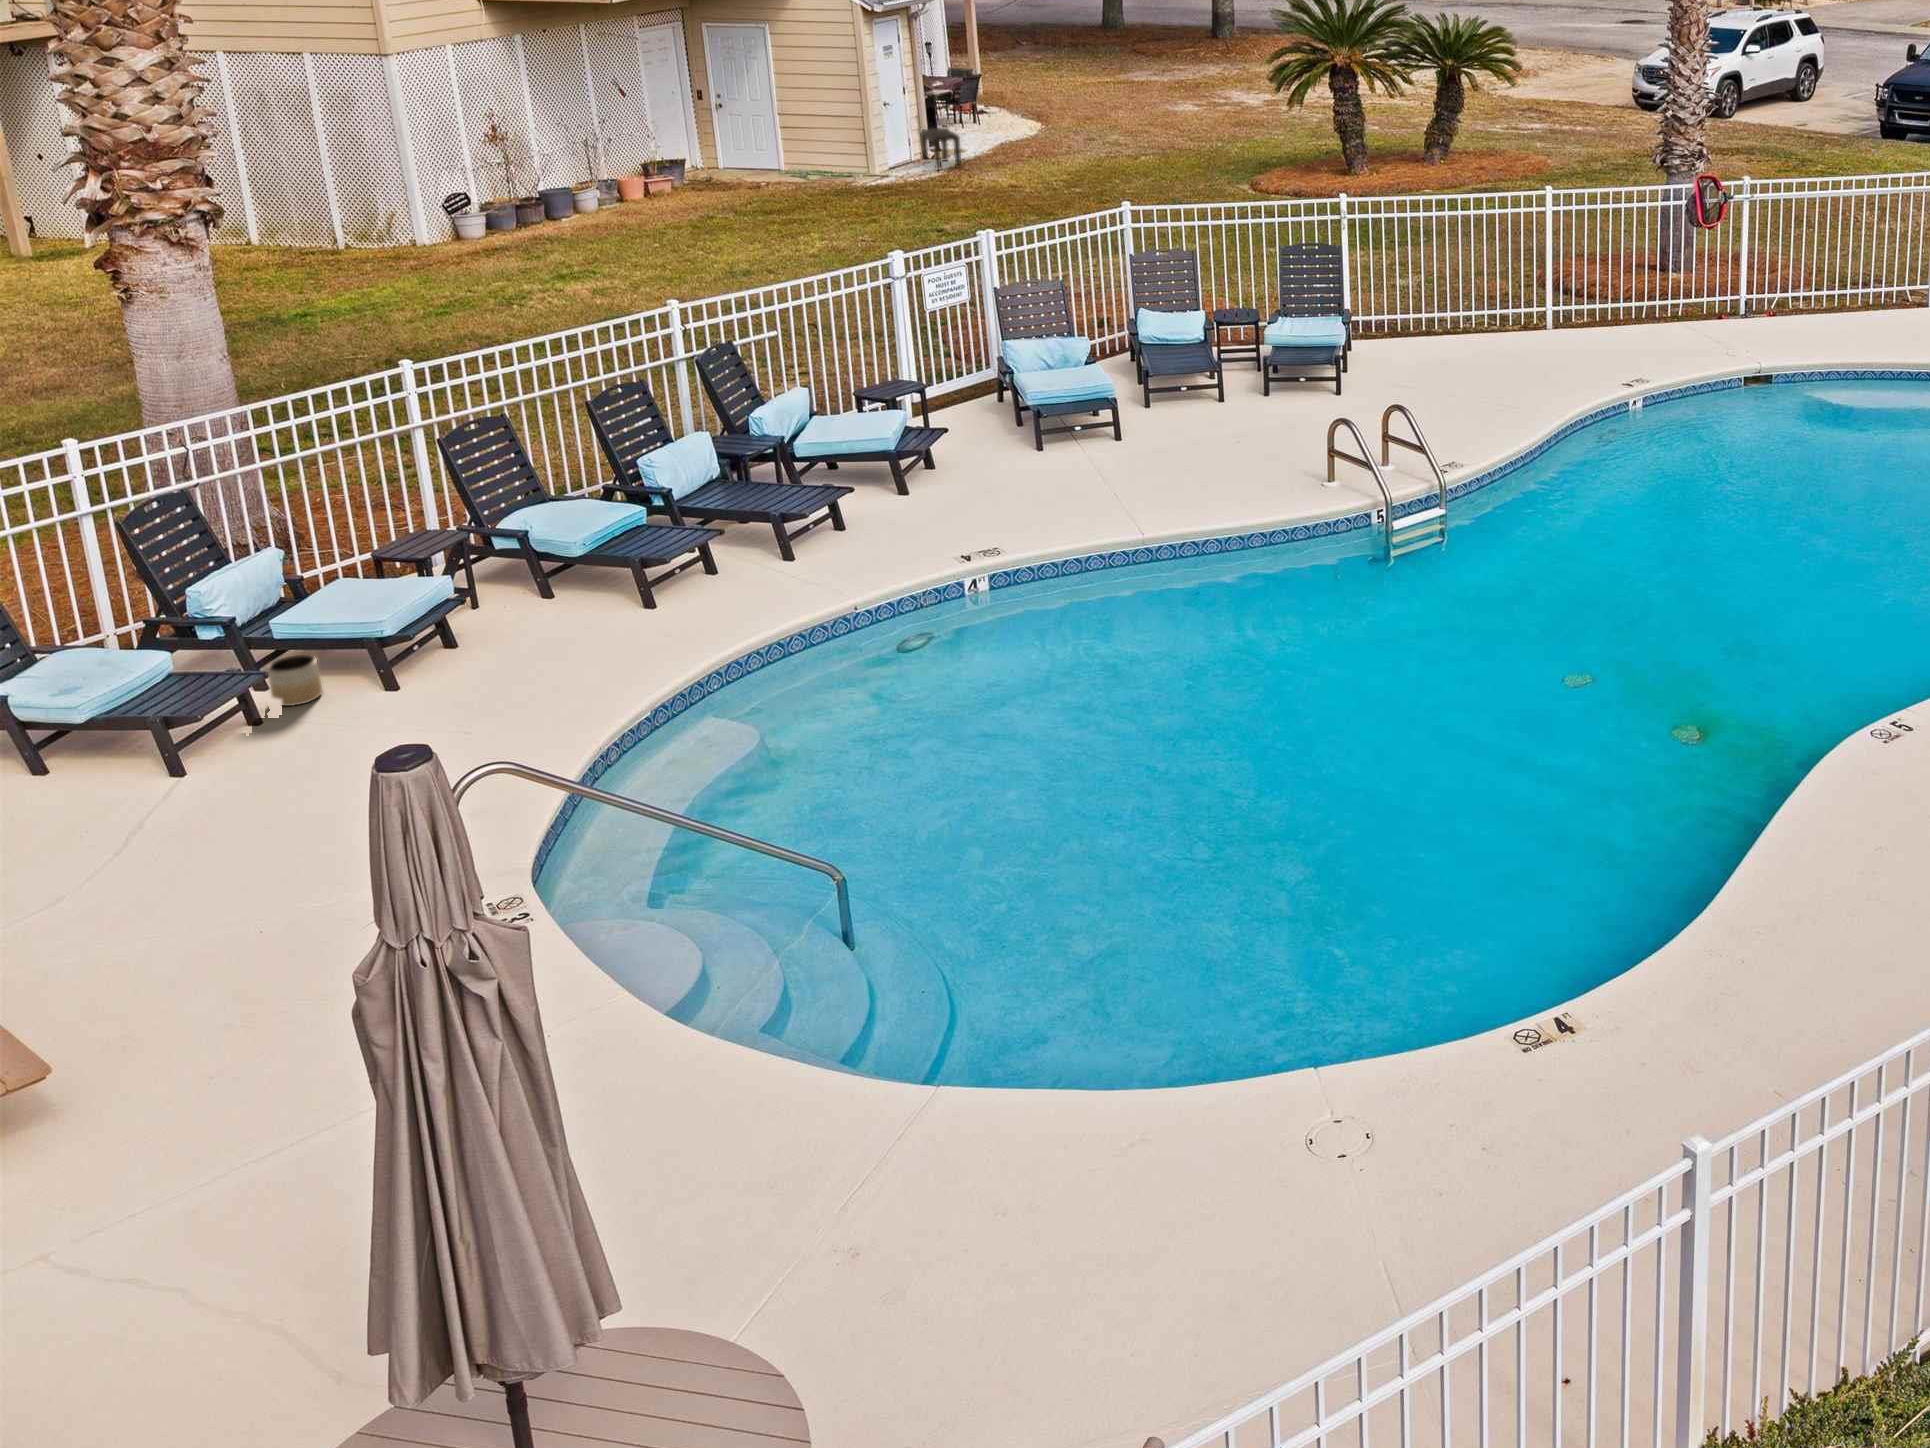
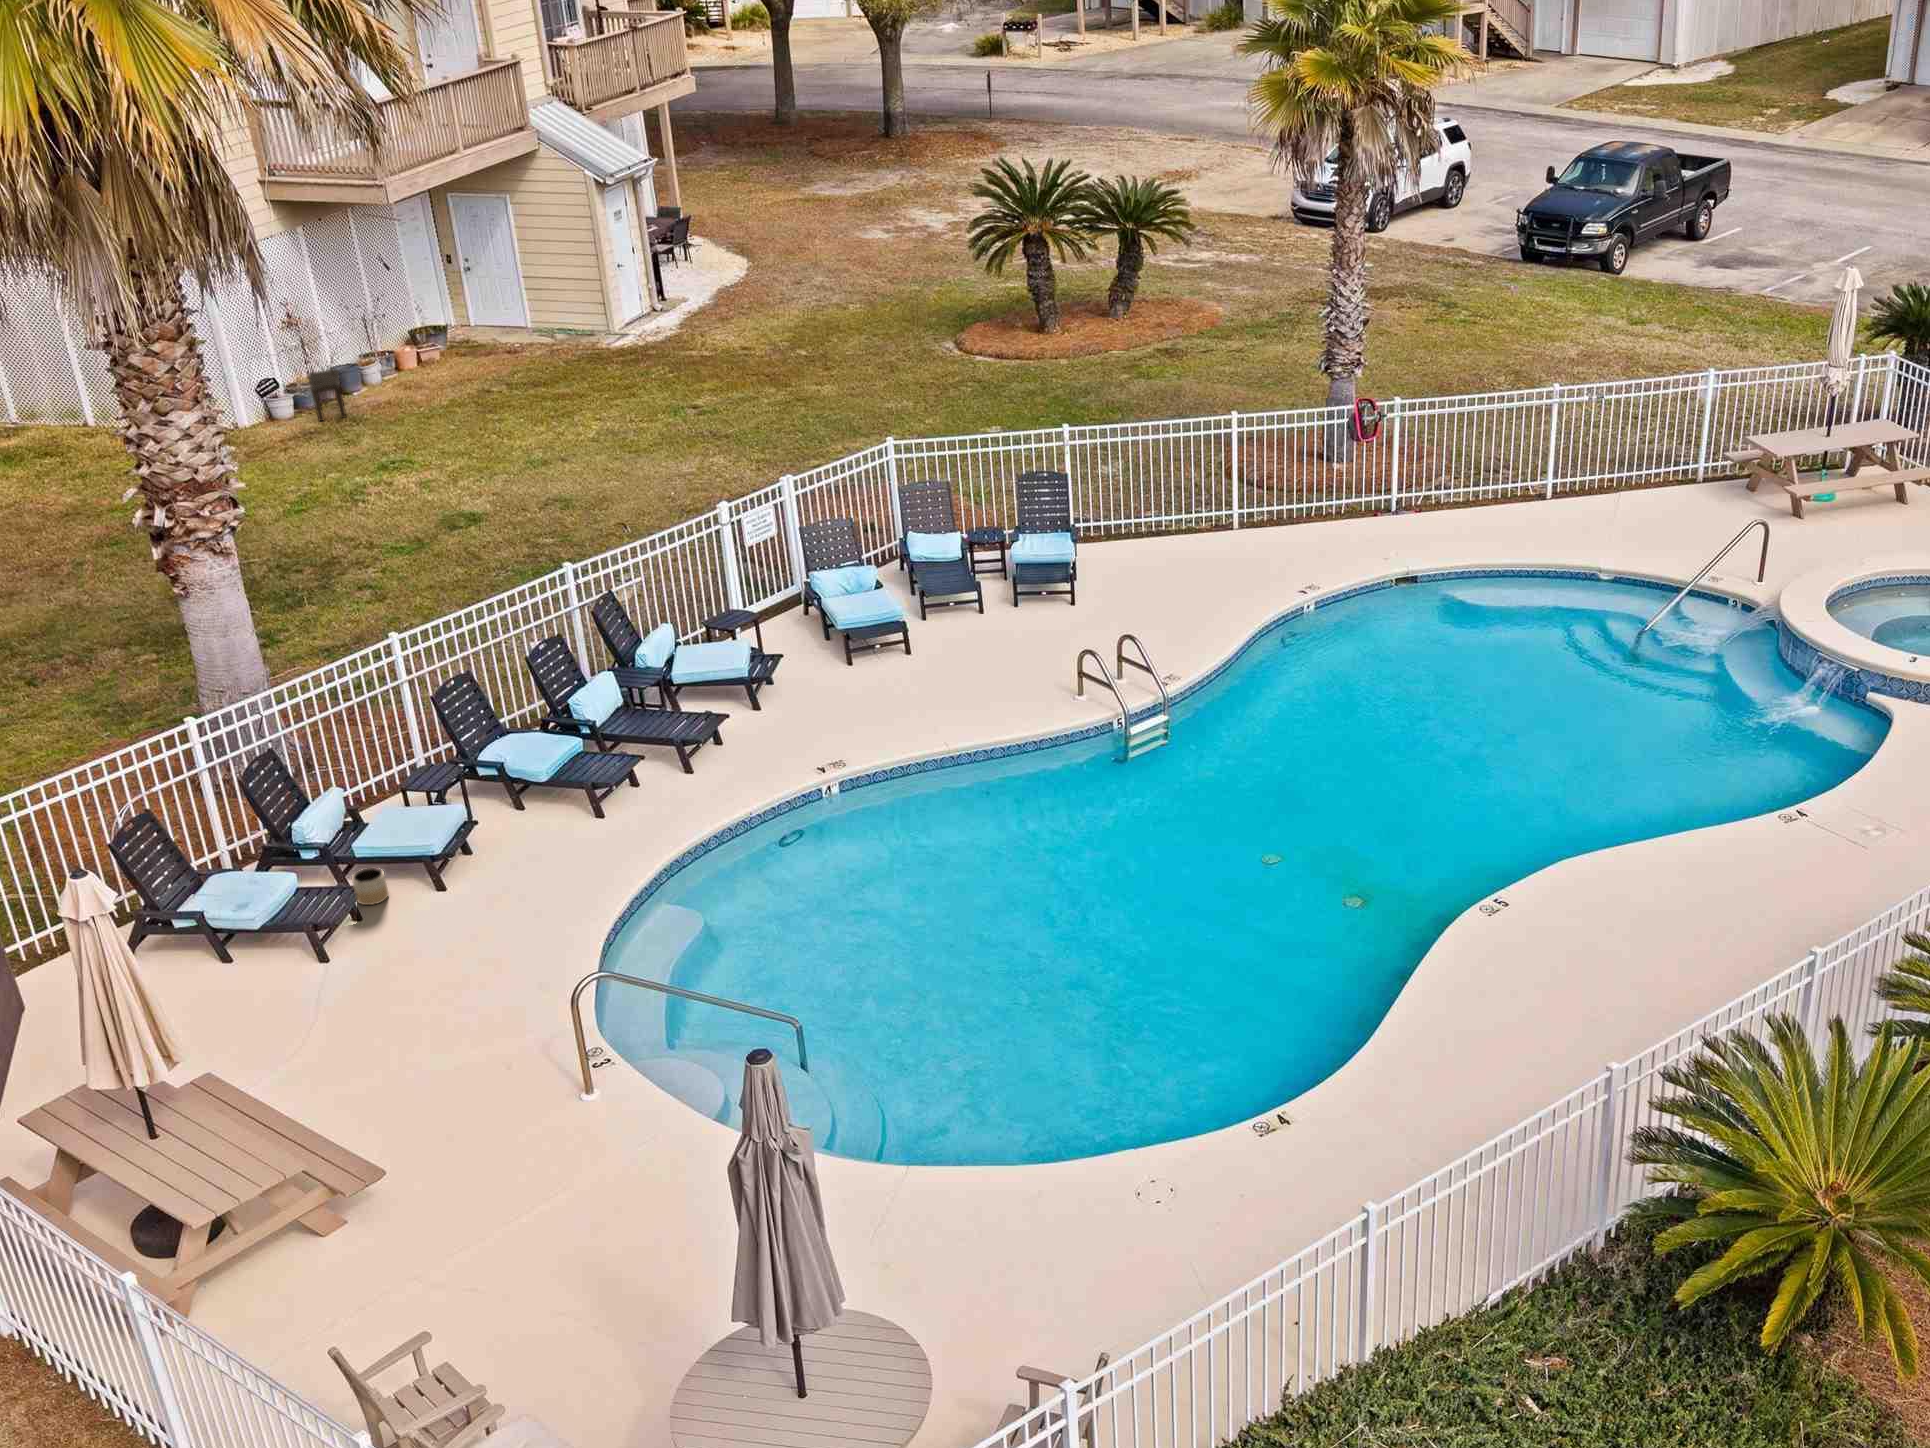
bench: present [920,128,961,170] -> present [309,370,346,421]

